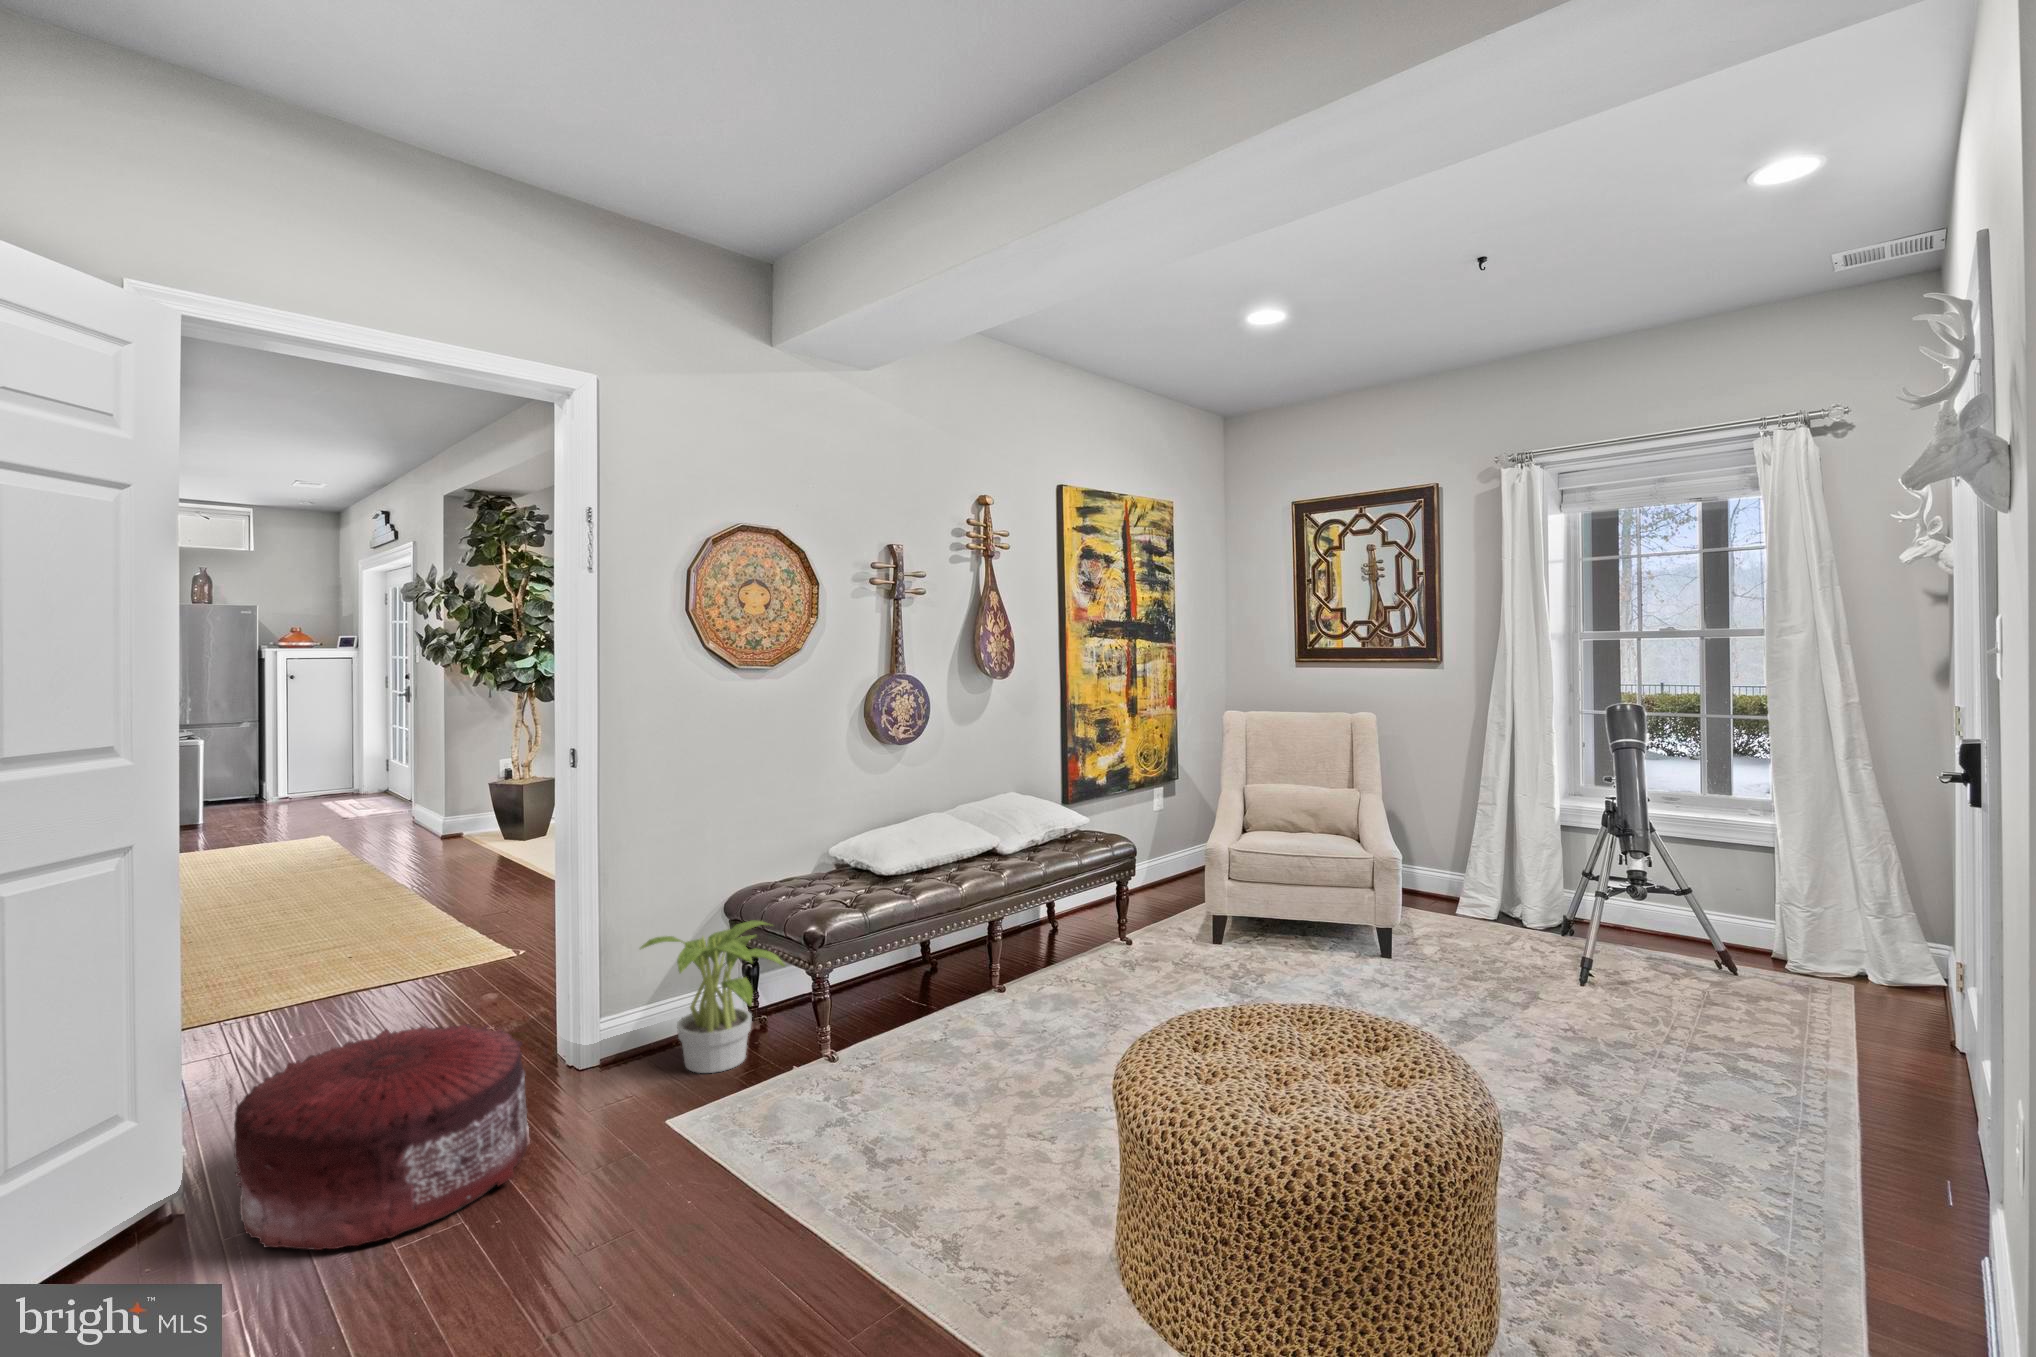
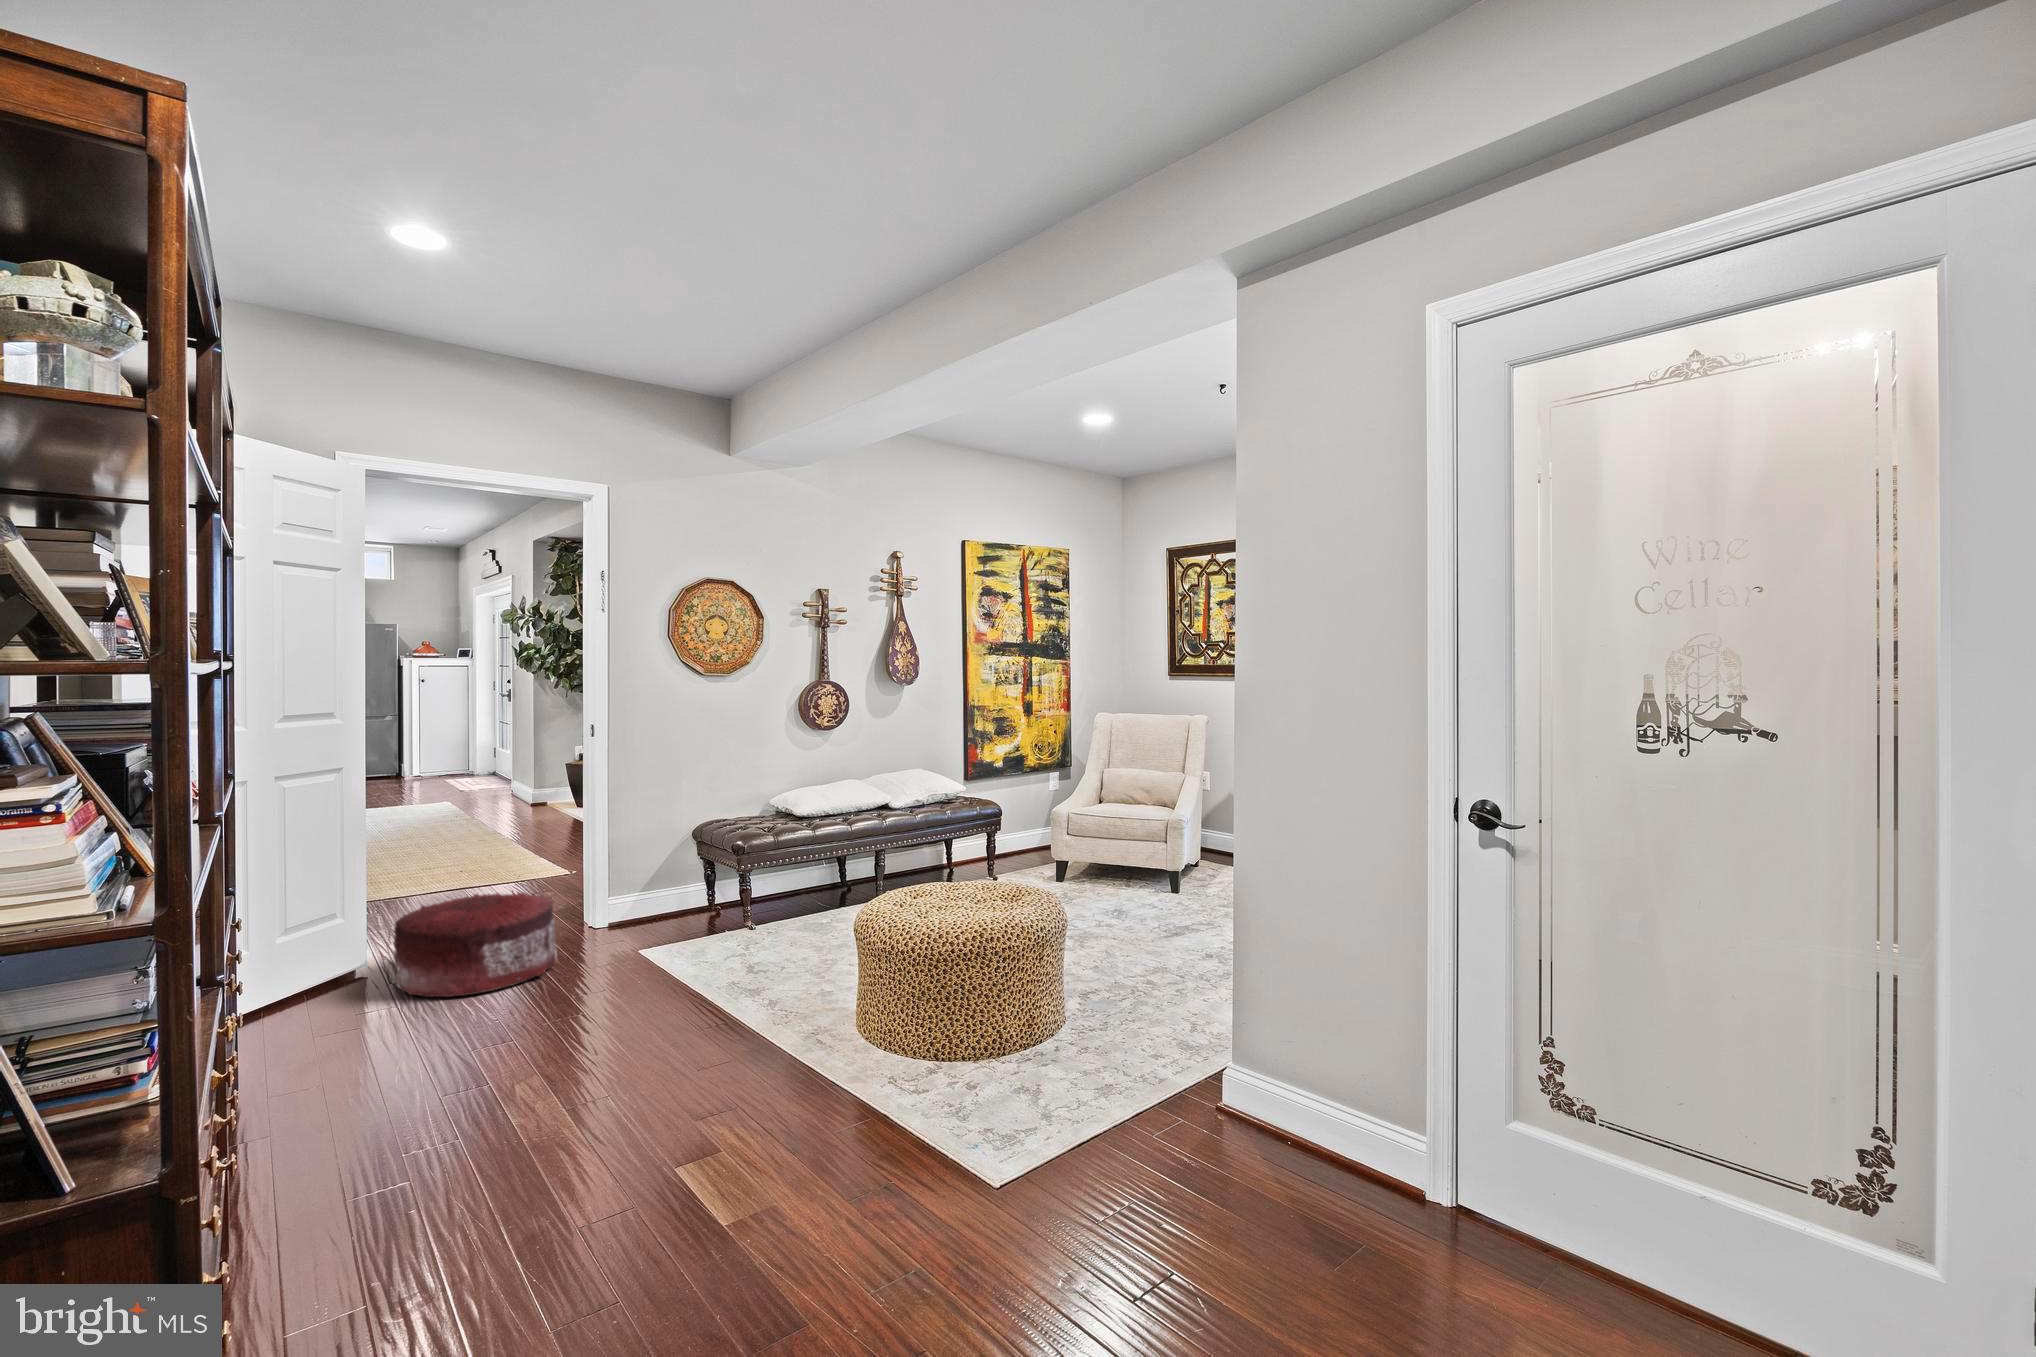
potted plant: present [640,921,785,1073] -> none [630,843,724,936]

